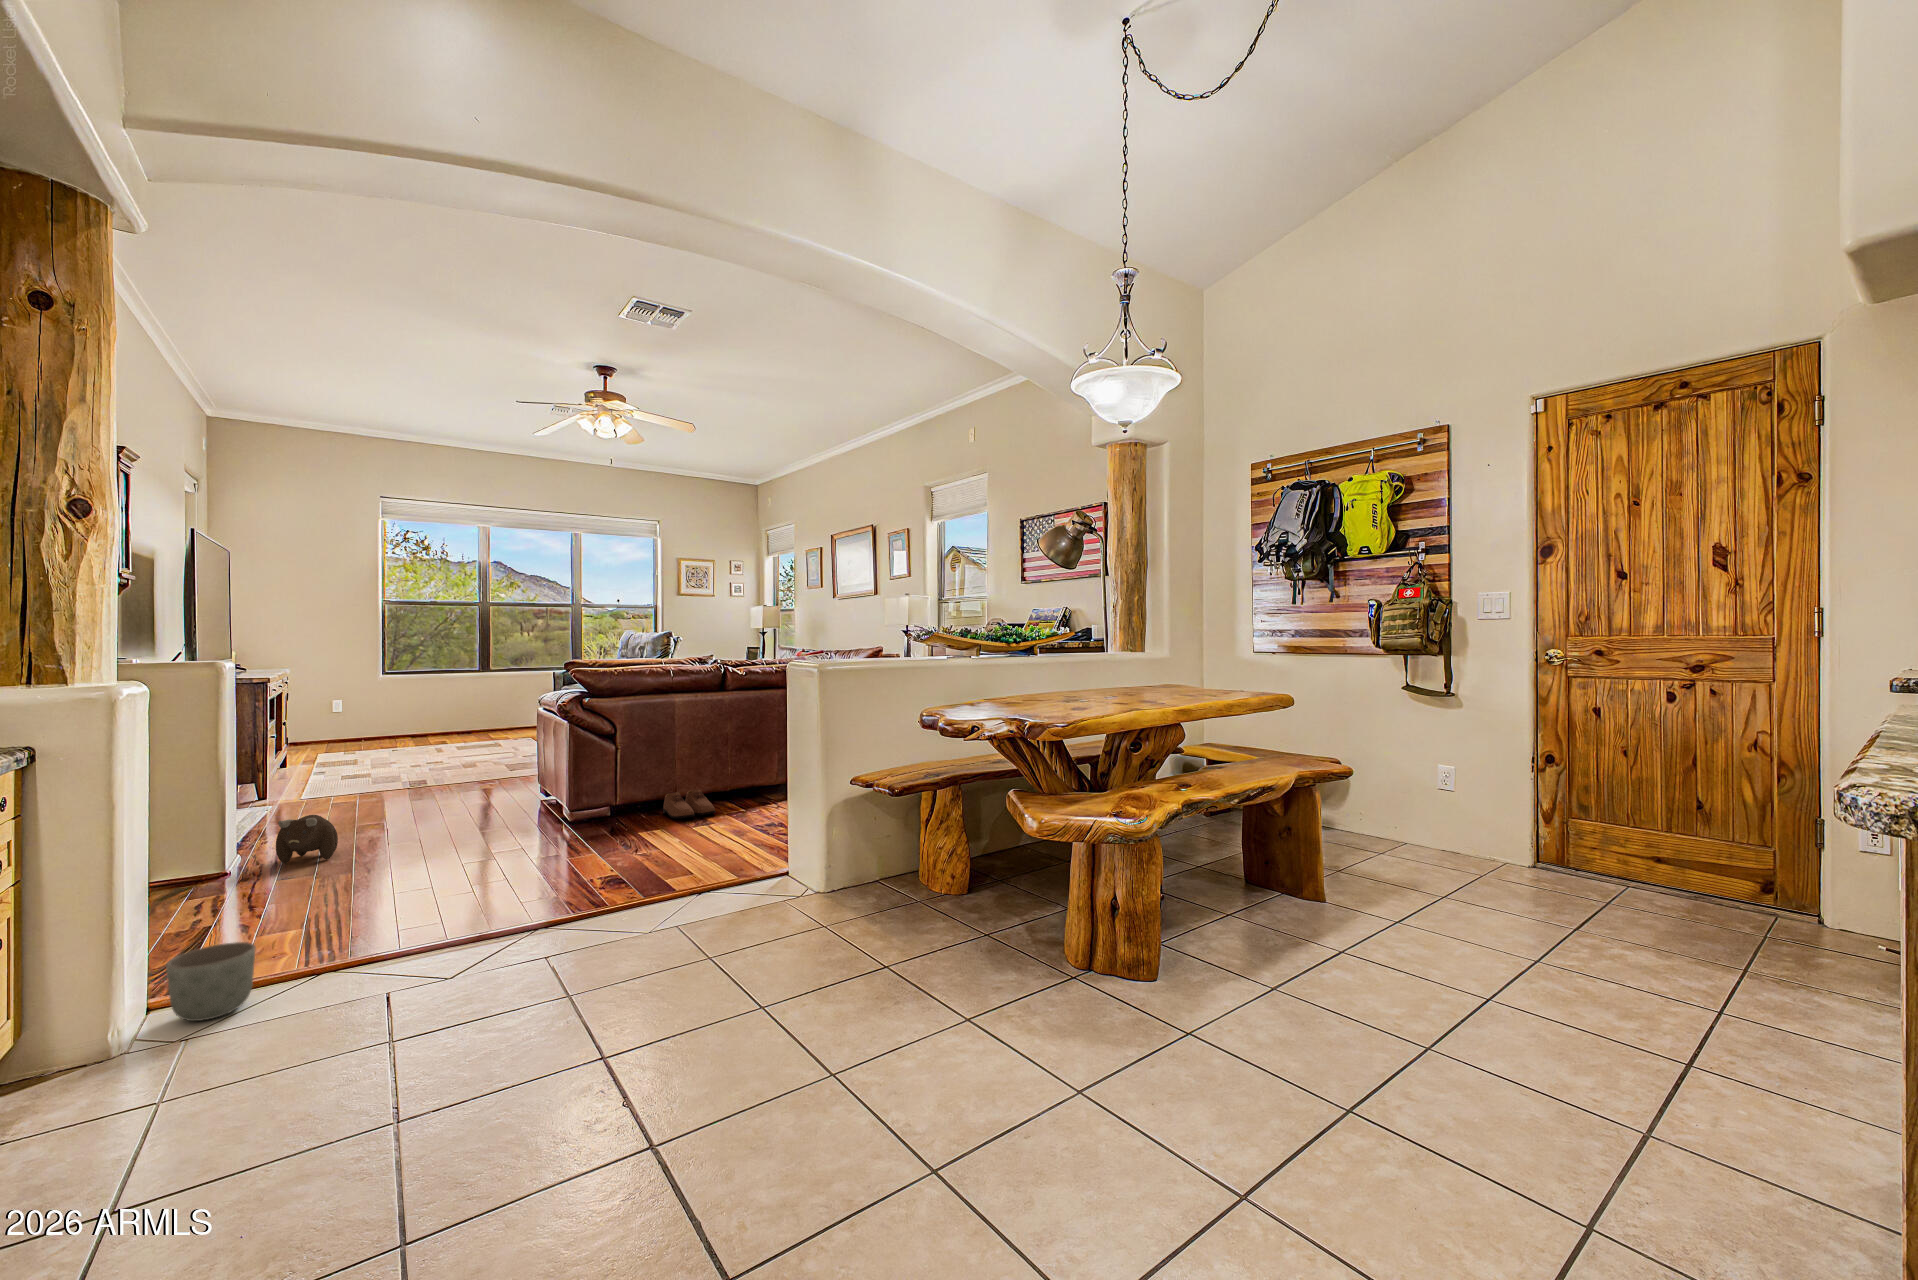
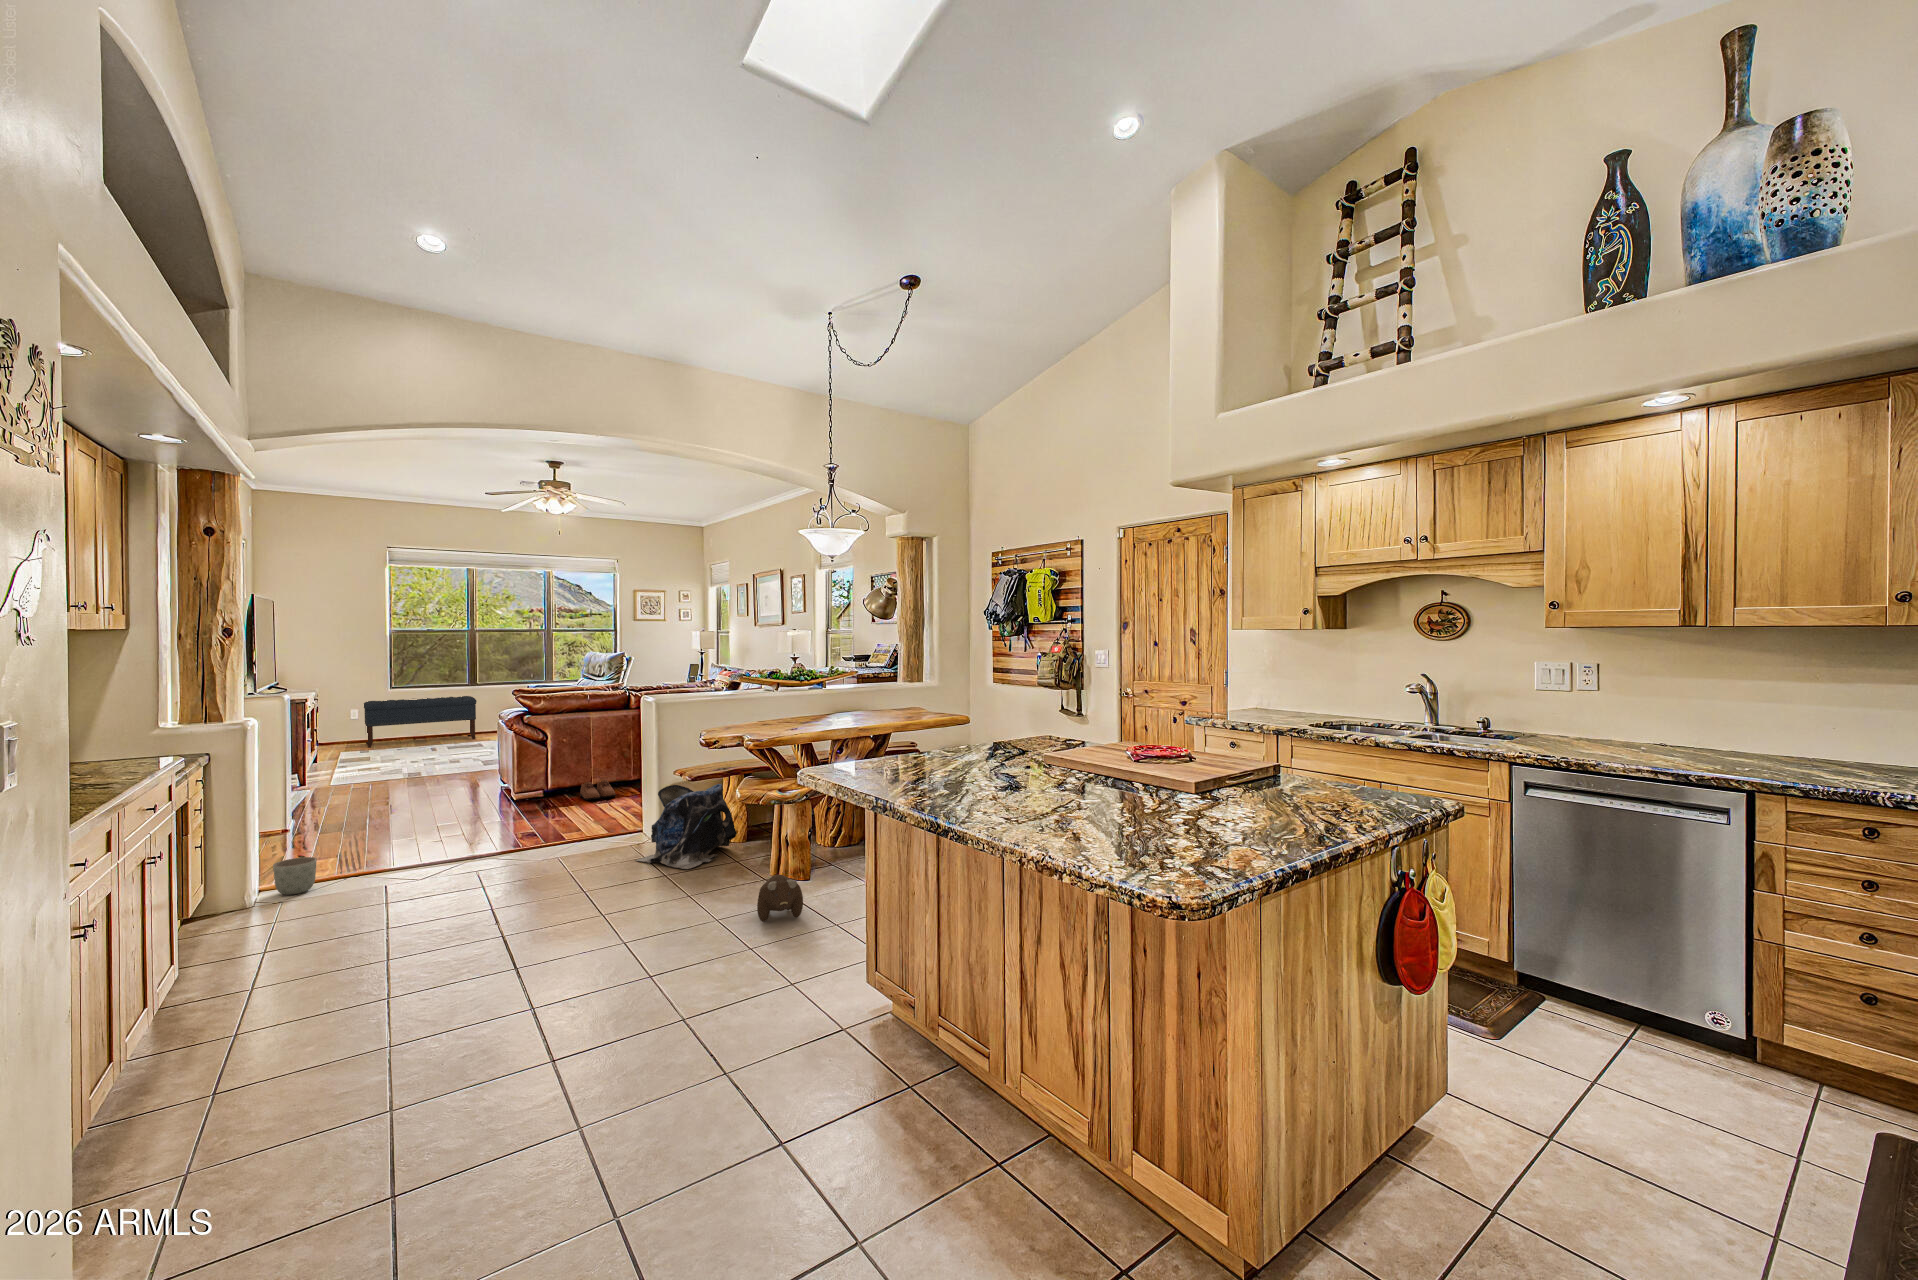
bench: none [348,683,492,747] -> present [364,696,477,748]
backpack: none [820,798,979,950] -> present [635,784,737,869]
plush toy: present [276,815,338,863] -> present [757,874,803,922]

